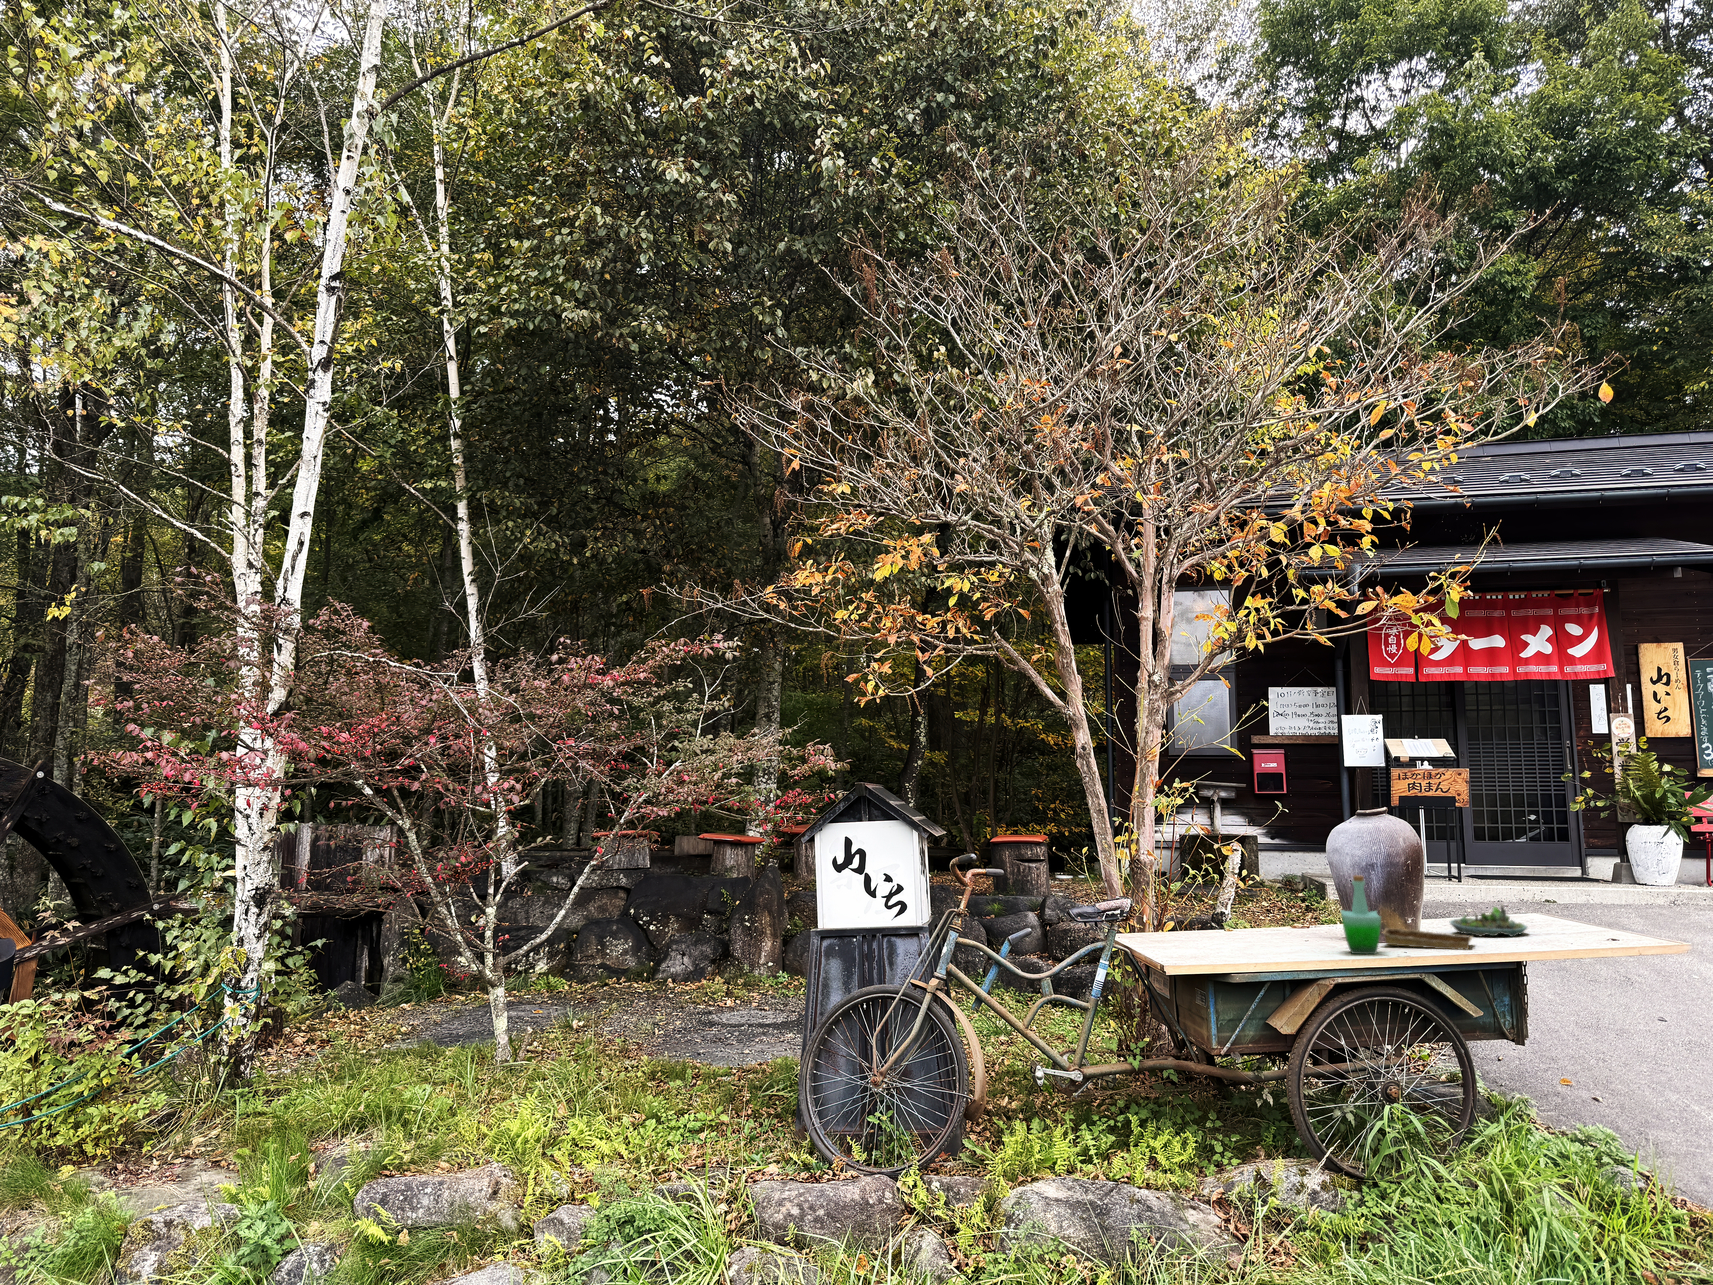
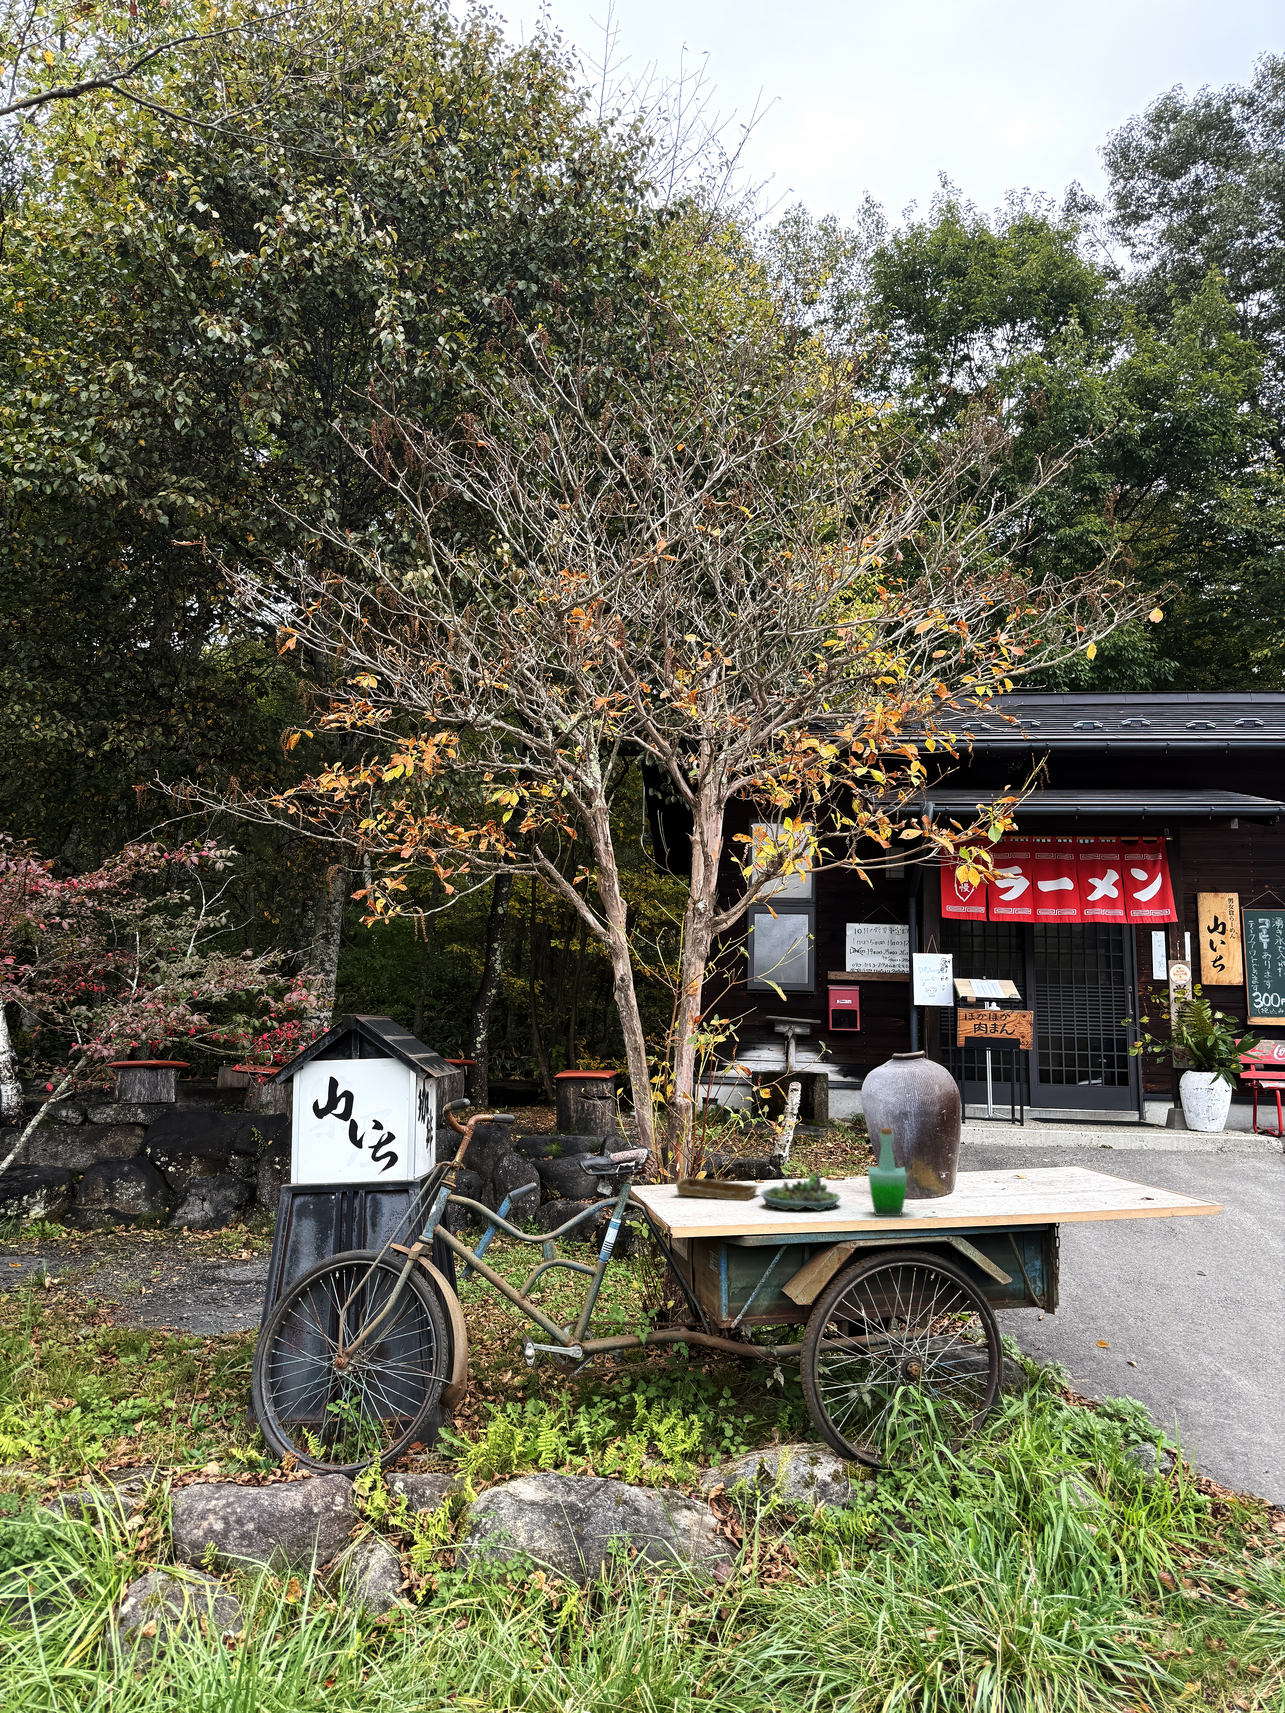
succulent planter: present [1450,905,1527,937] -> present [761,1172,840,1211]
tray: present [1382,928,1472,950] -> present [676,1177,759,1200]

